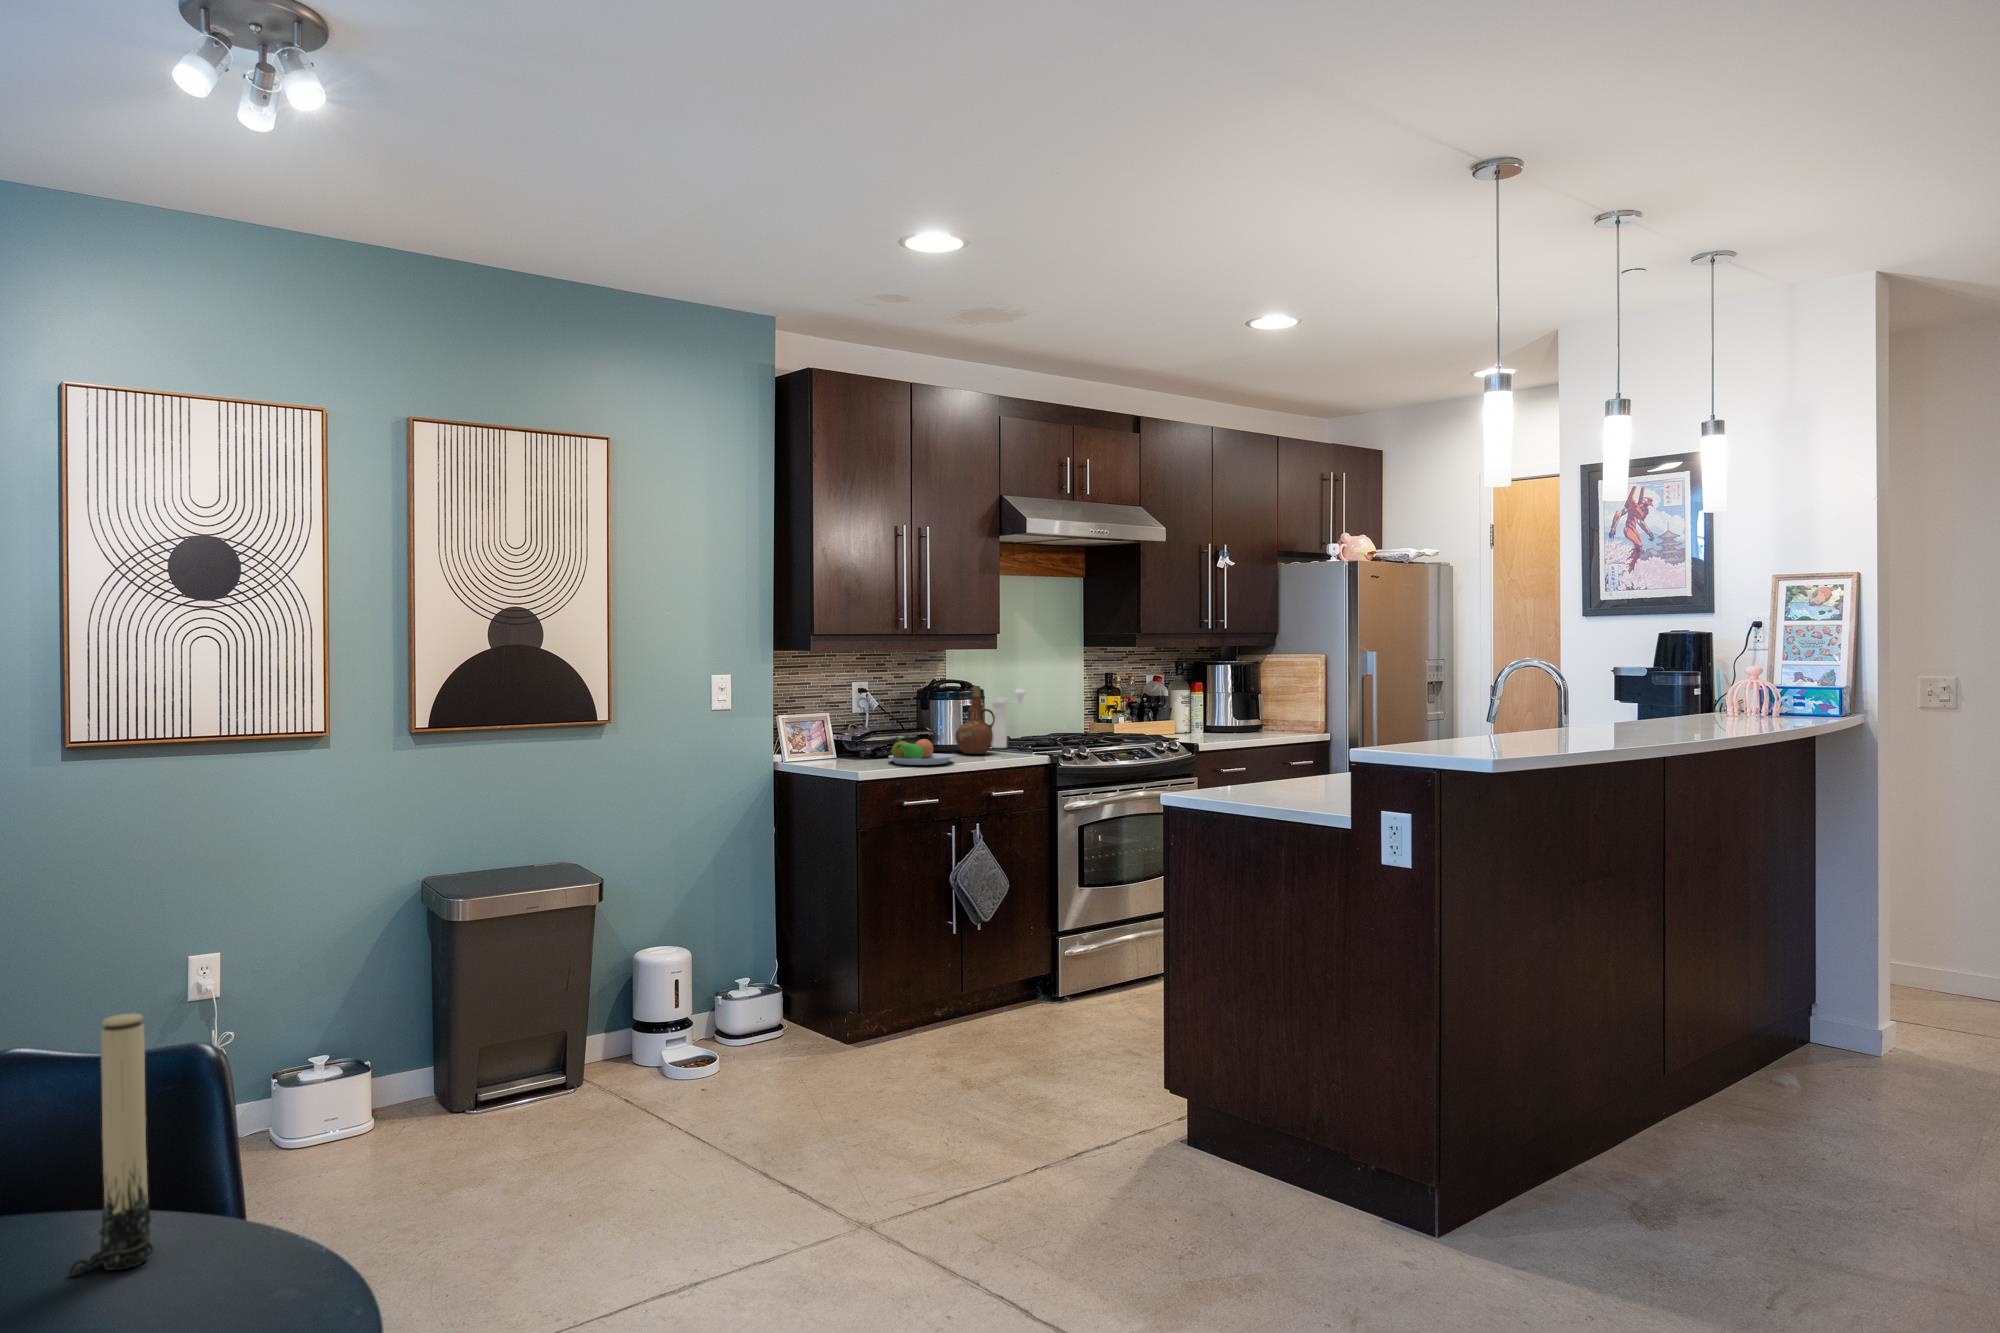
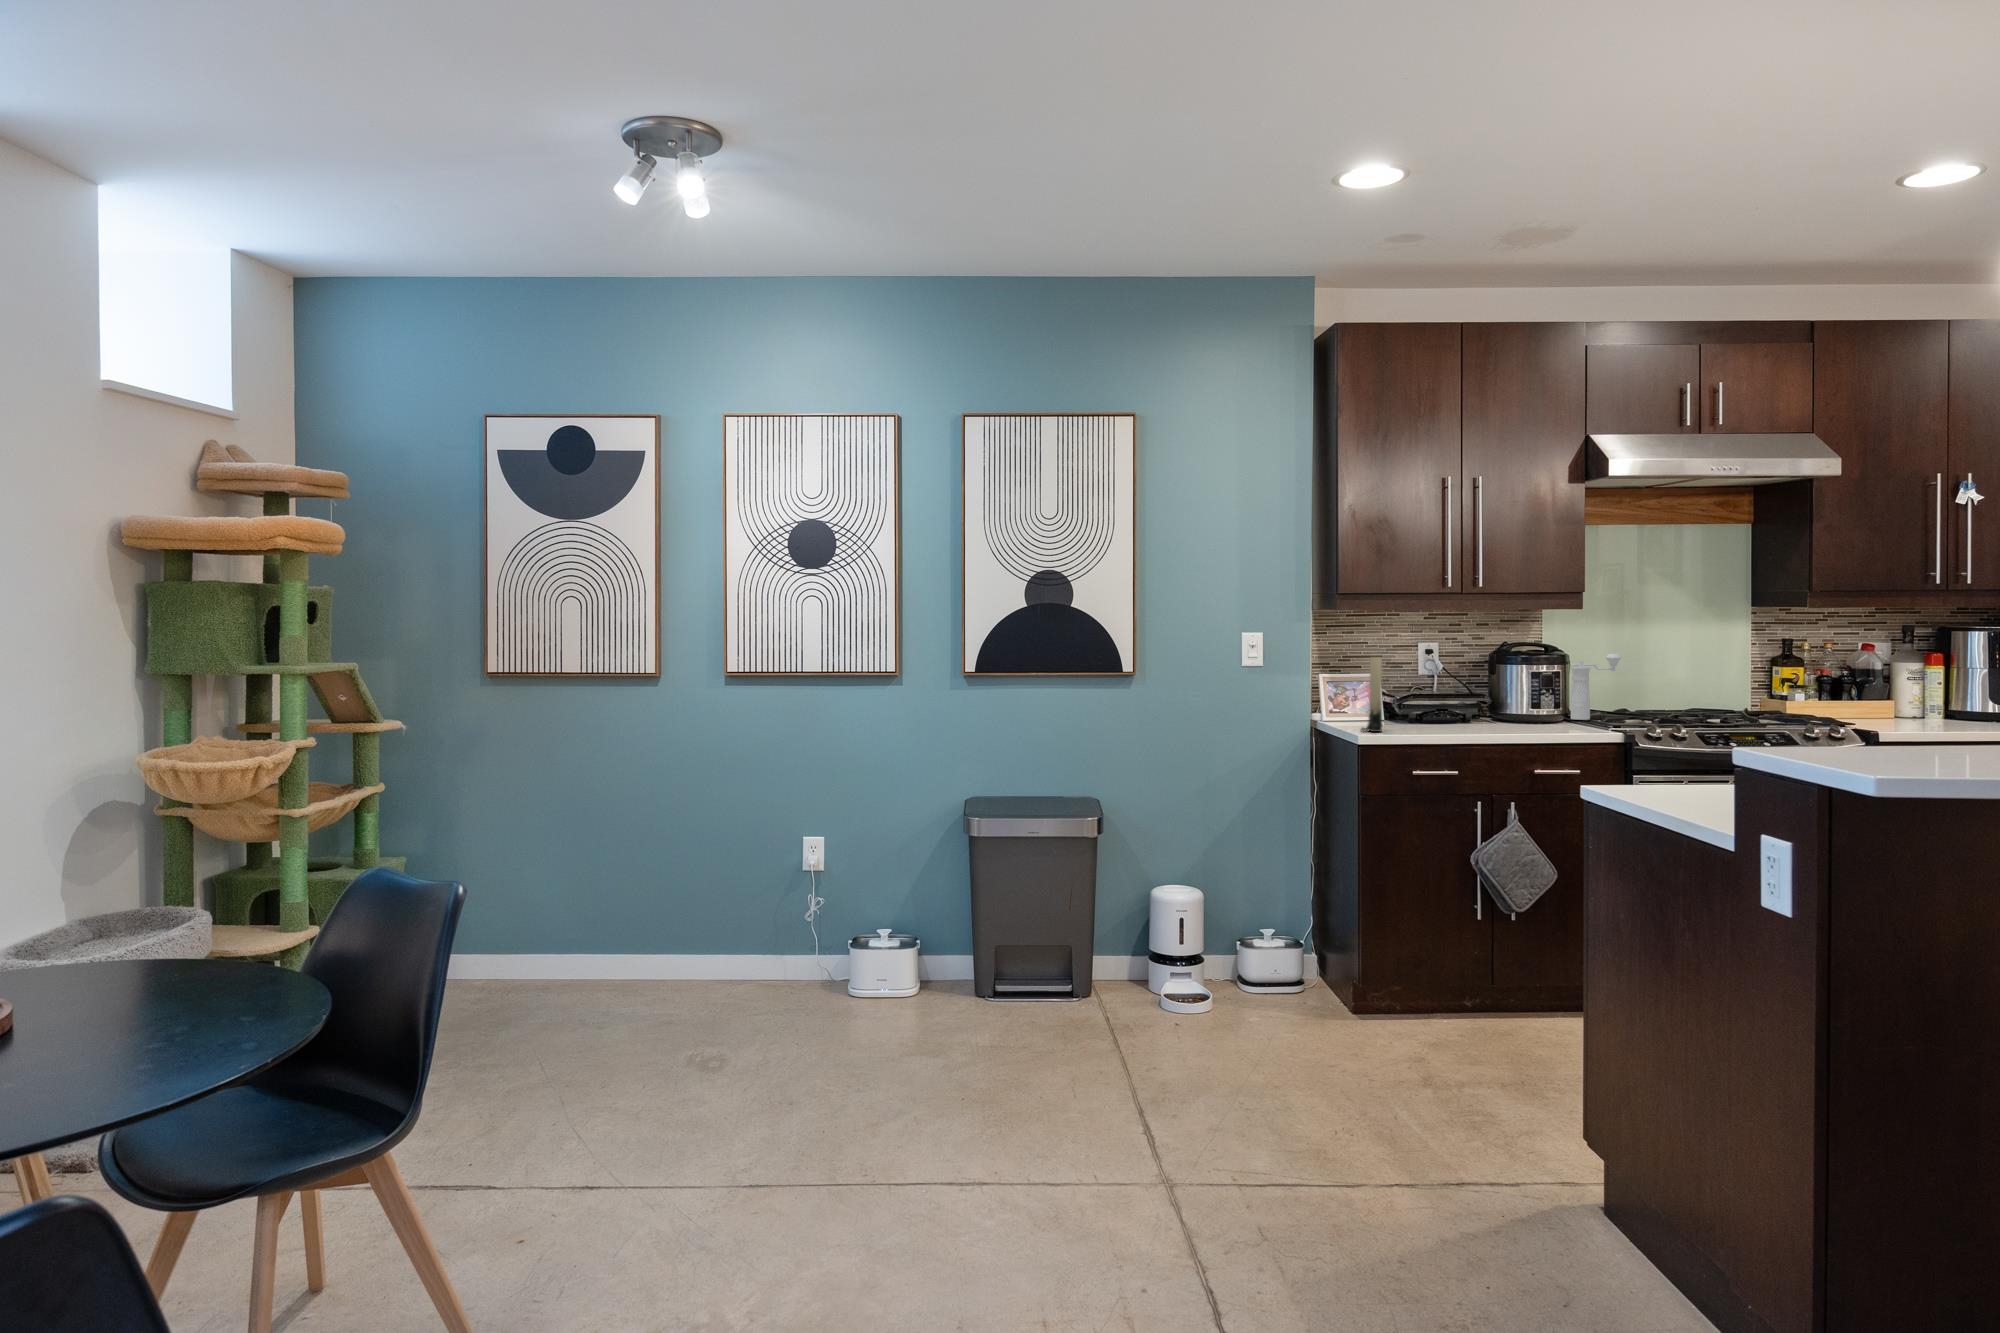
ceramic pitcher: present [956,686,995,754] -> none [1514,648,1563,724]
fruit bowl: present [889,737,954,765] -> none [1416,700,1492,731]
candle: present [68,1013,153,1276] -> present [1361,657,1383,732]

